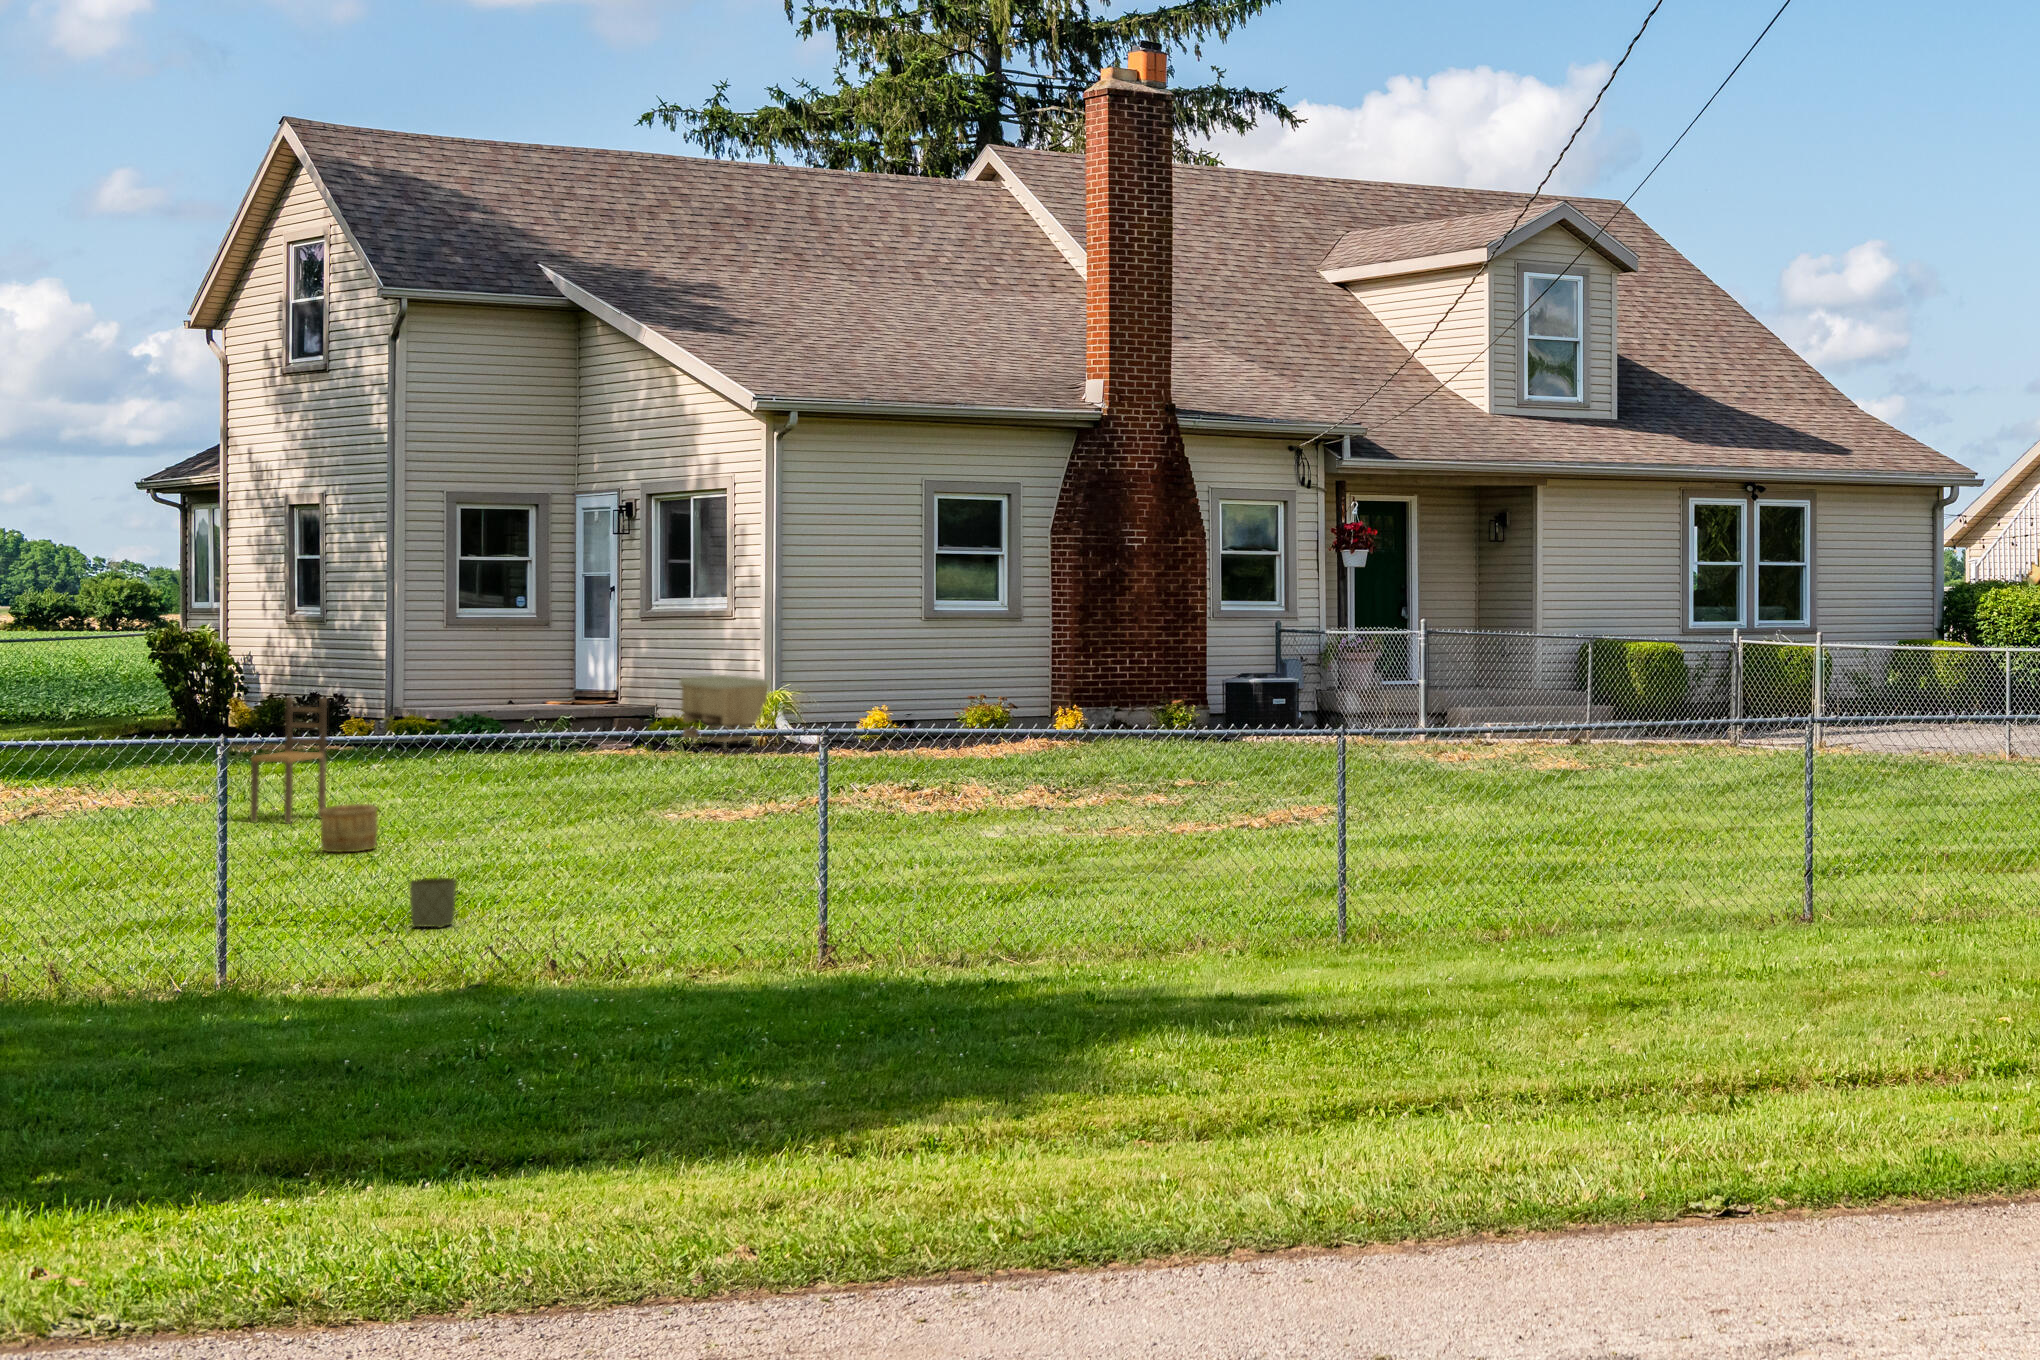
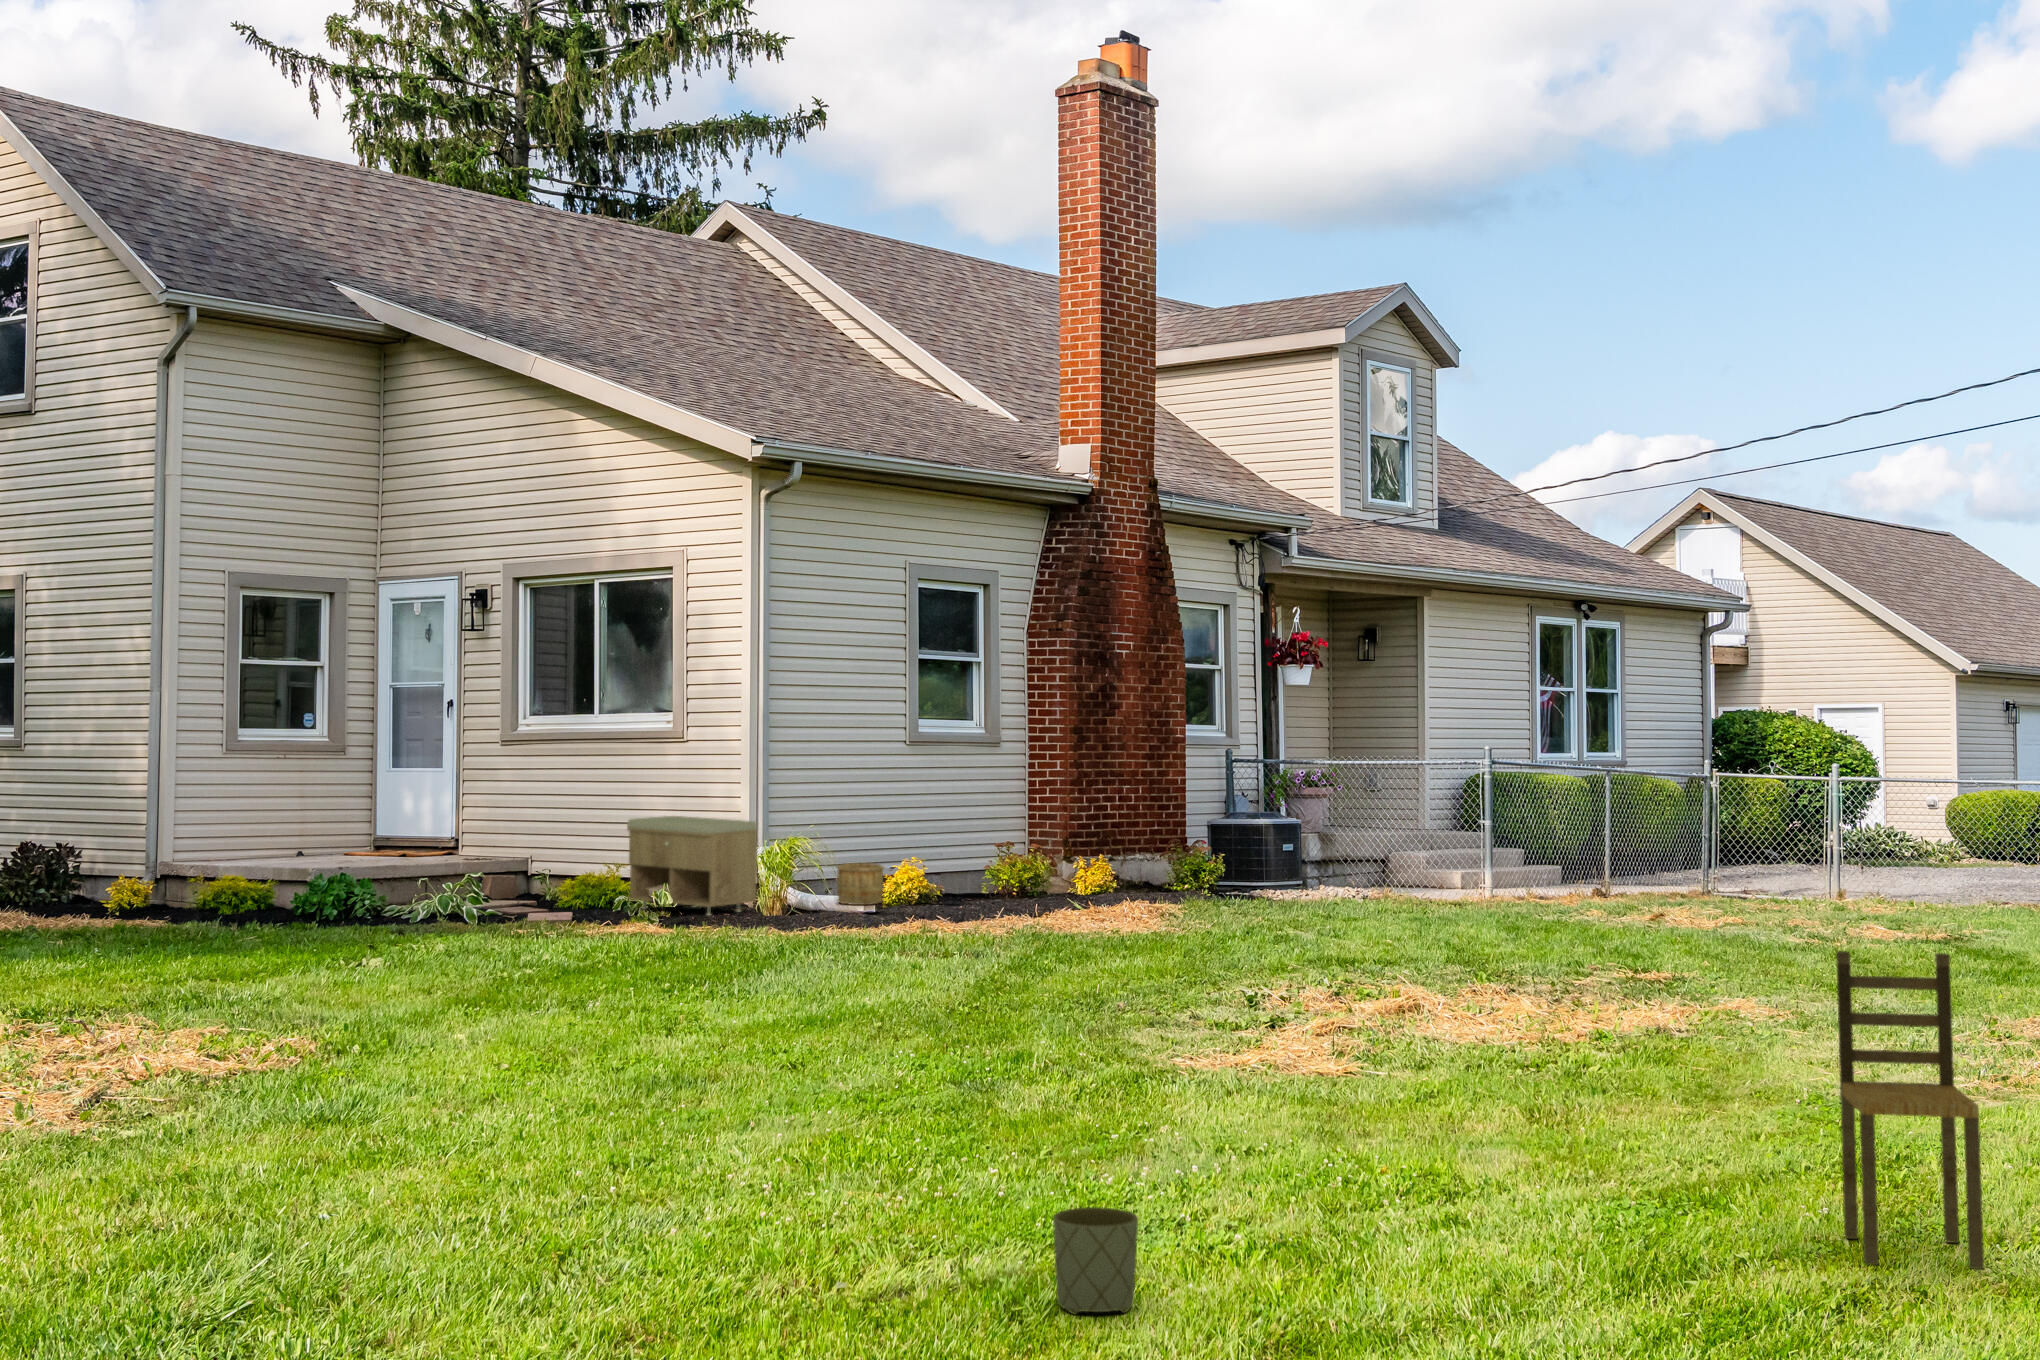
chair: present [250,696,327,824] -> present [1836,951,1984,1269]
wooden bucket: present [319,804,378,852] -> present [837,863,884,905]
planter: present [410,878,456,928] -> present [1053,1207,1138,1314]

